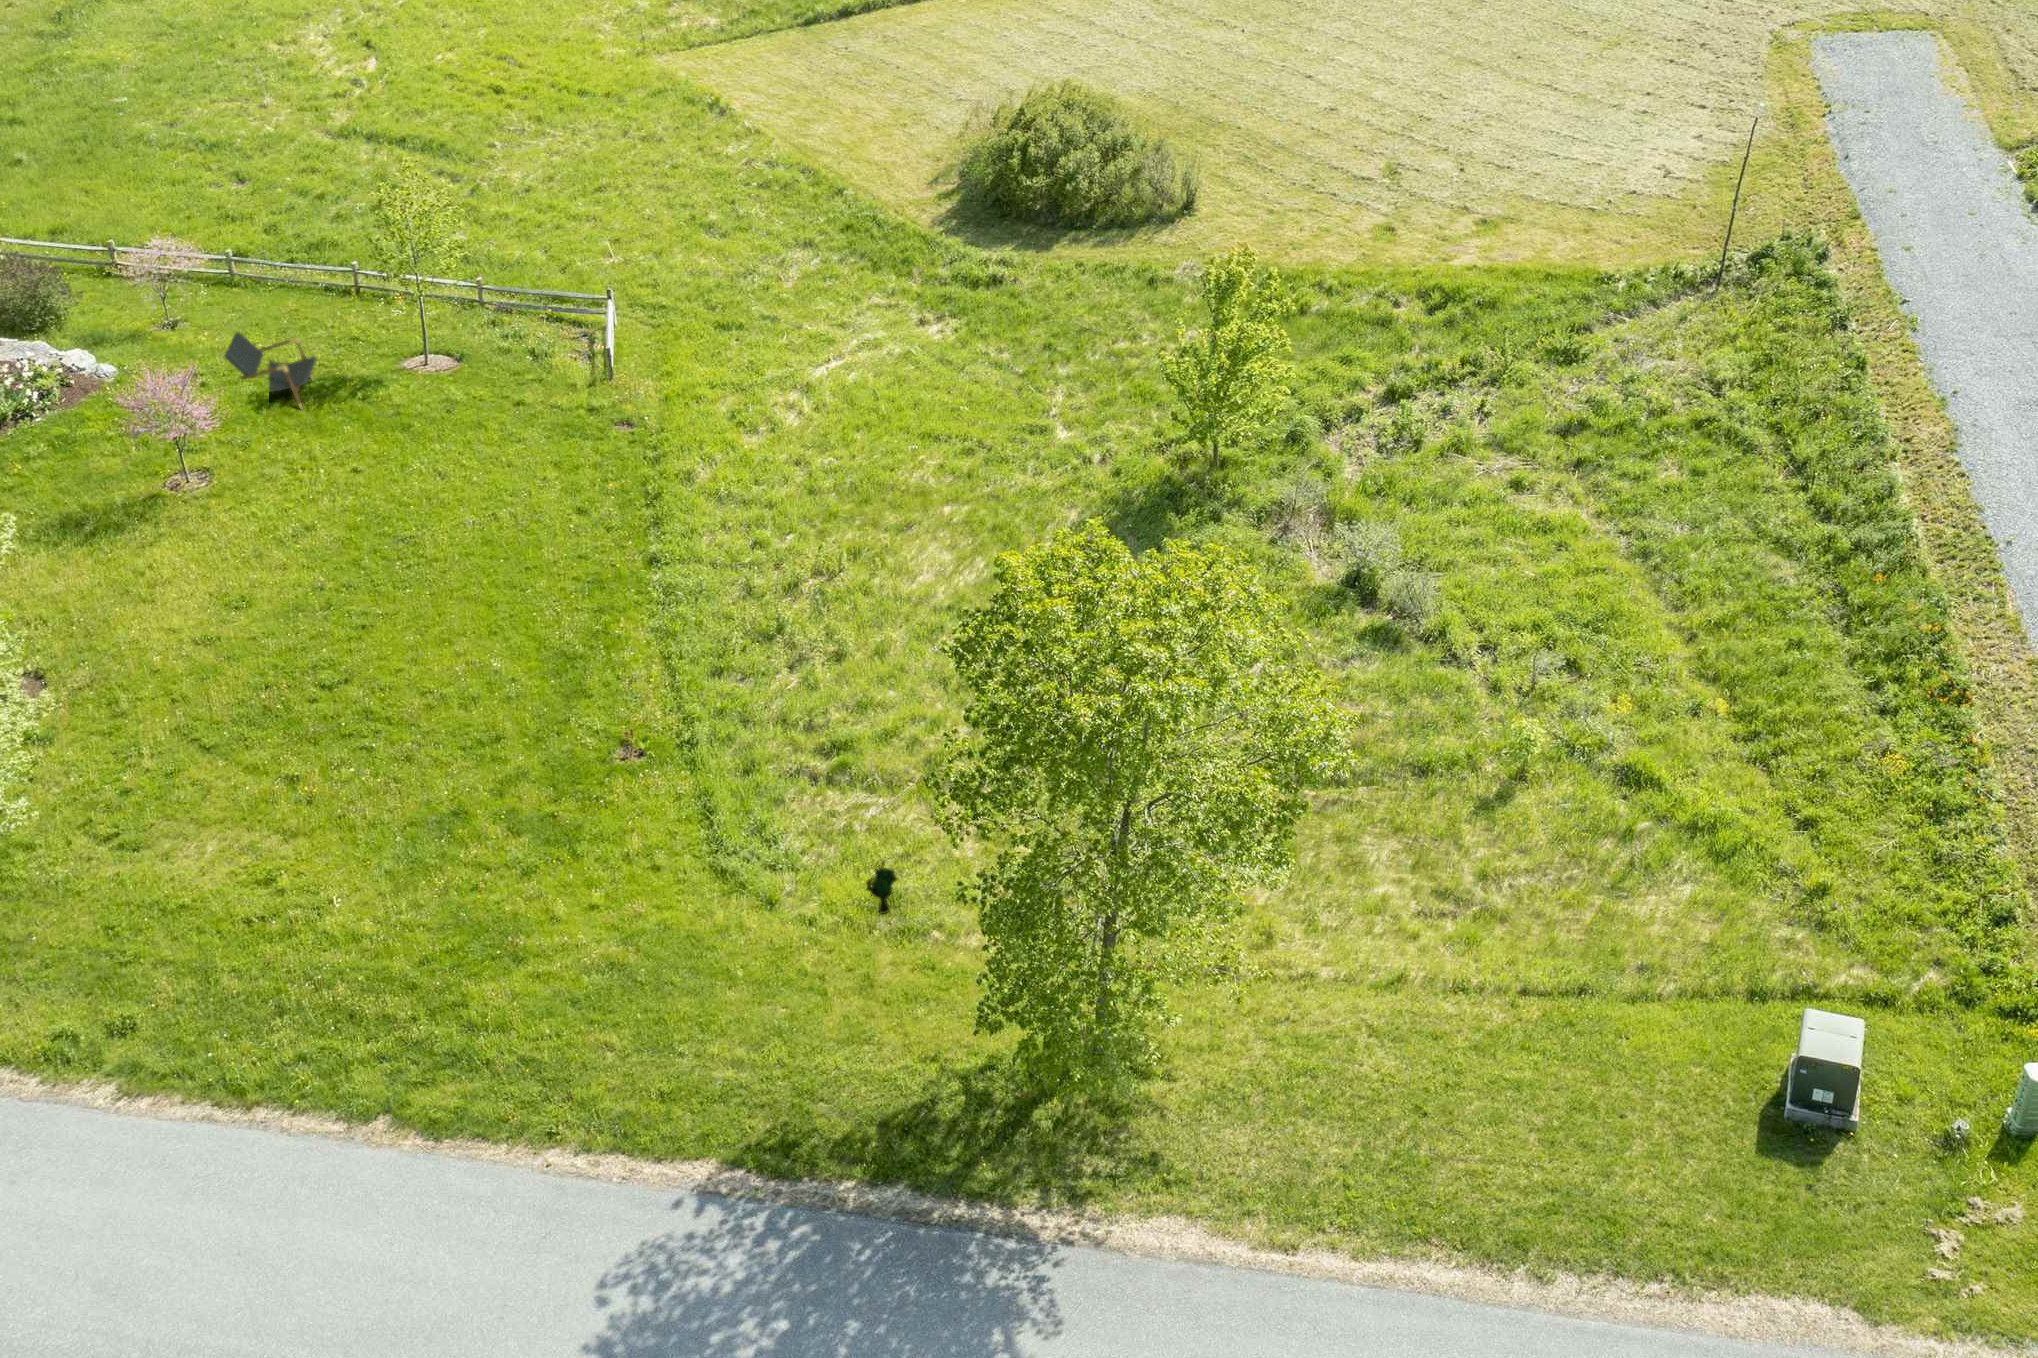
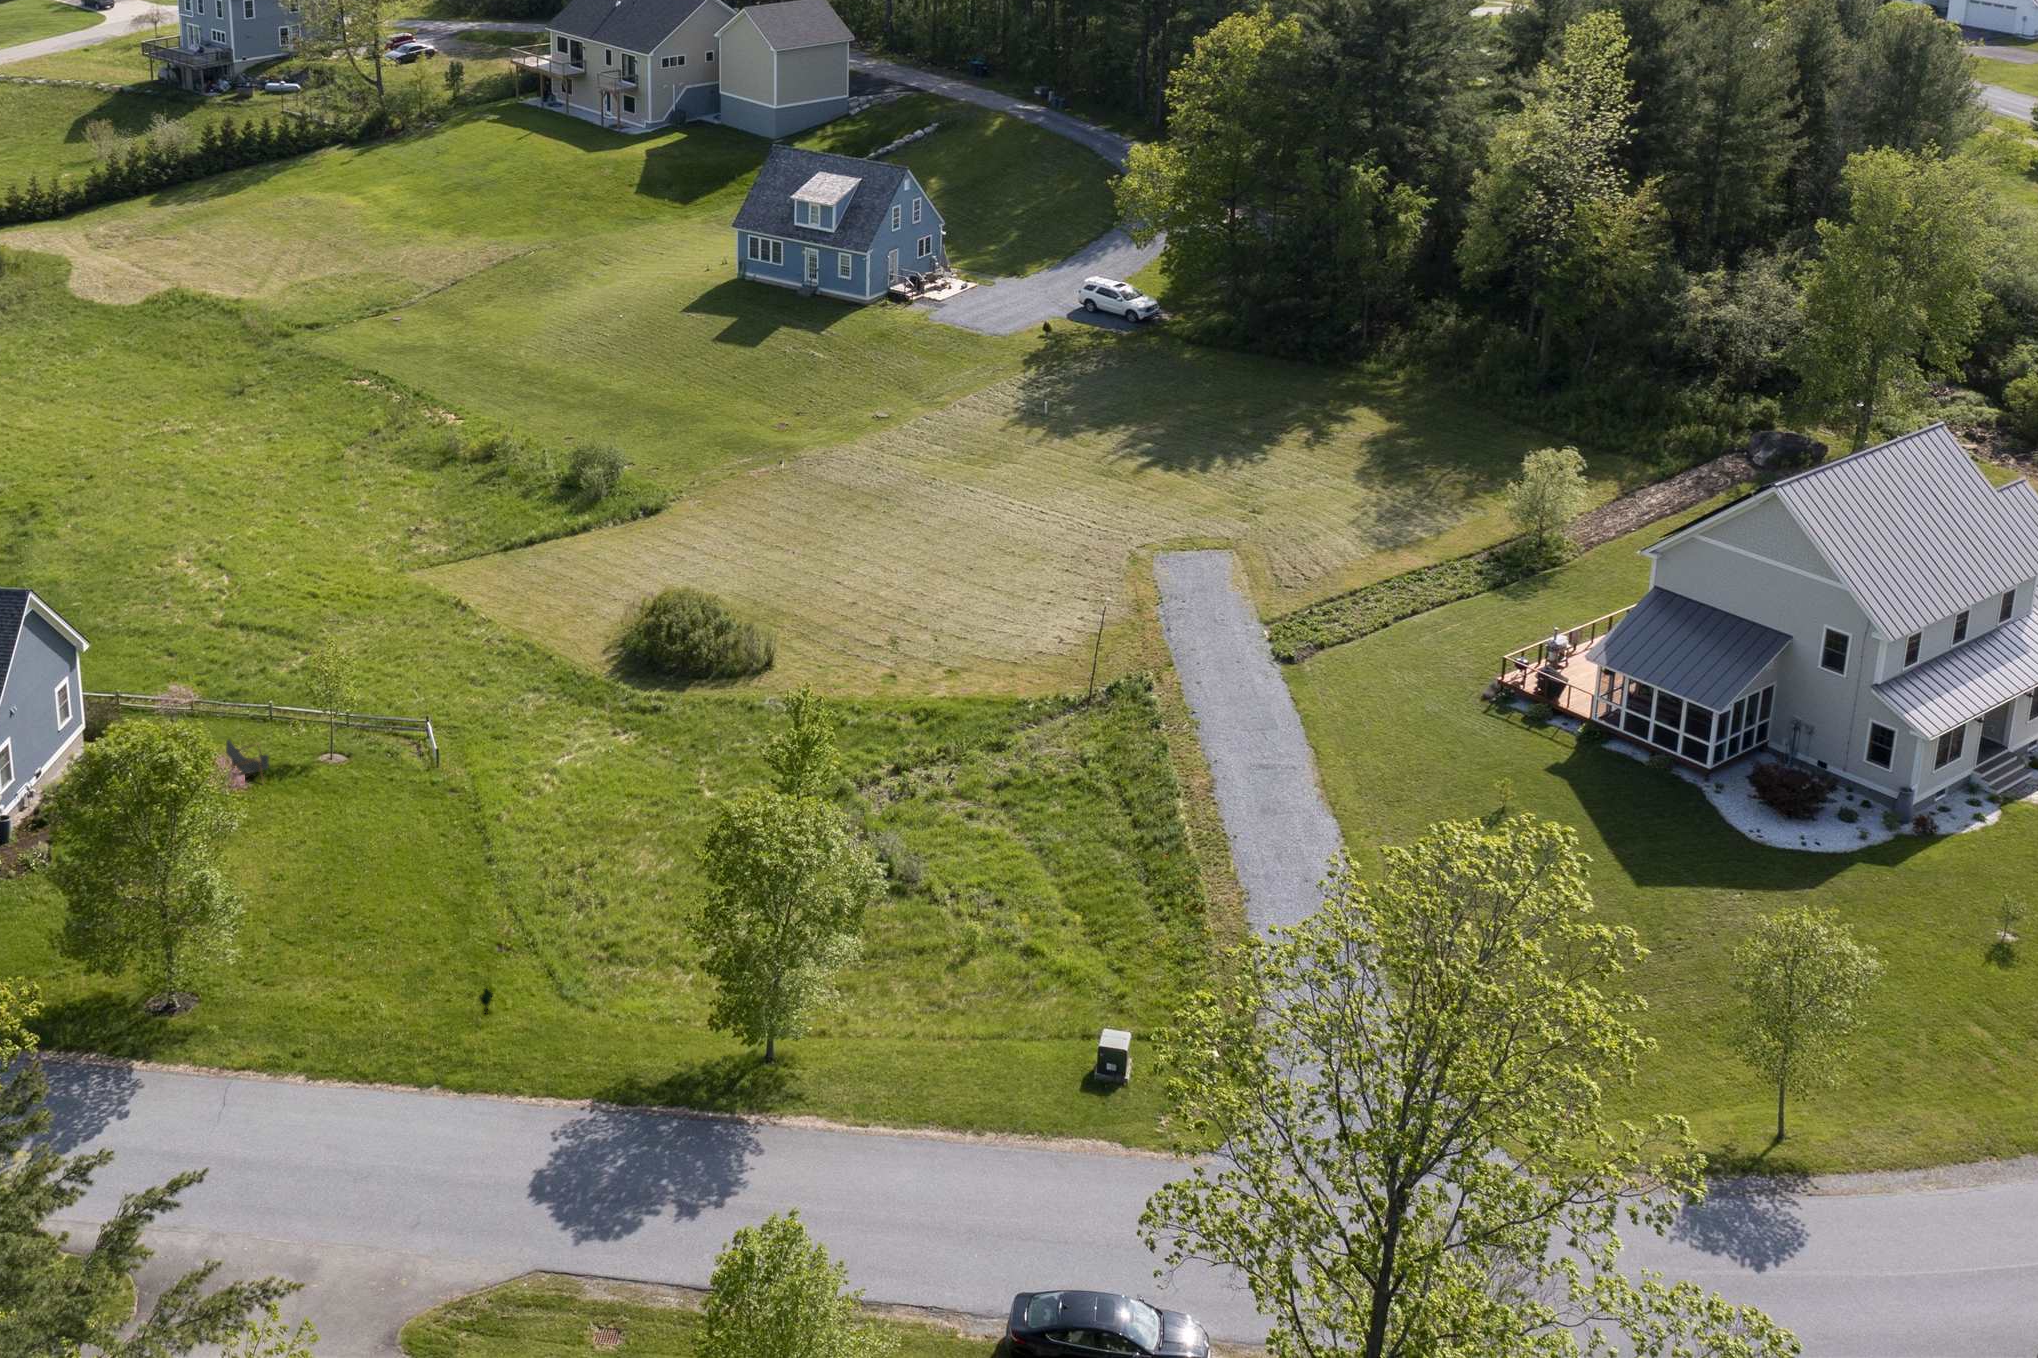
decorative plant: present [866,861,897,914] -> present [478,988,493,1014]

